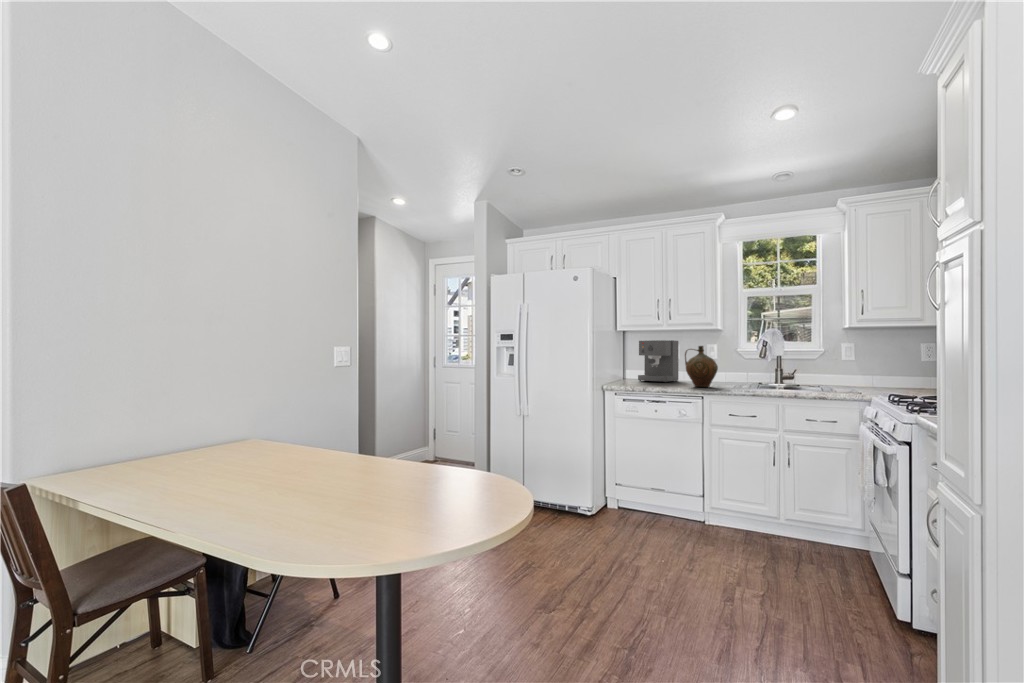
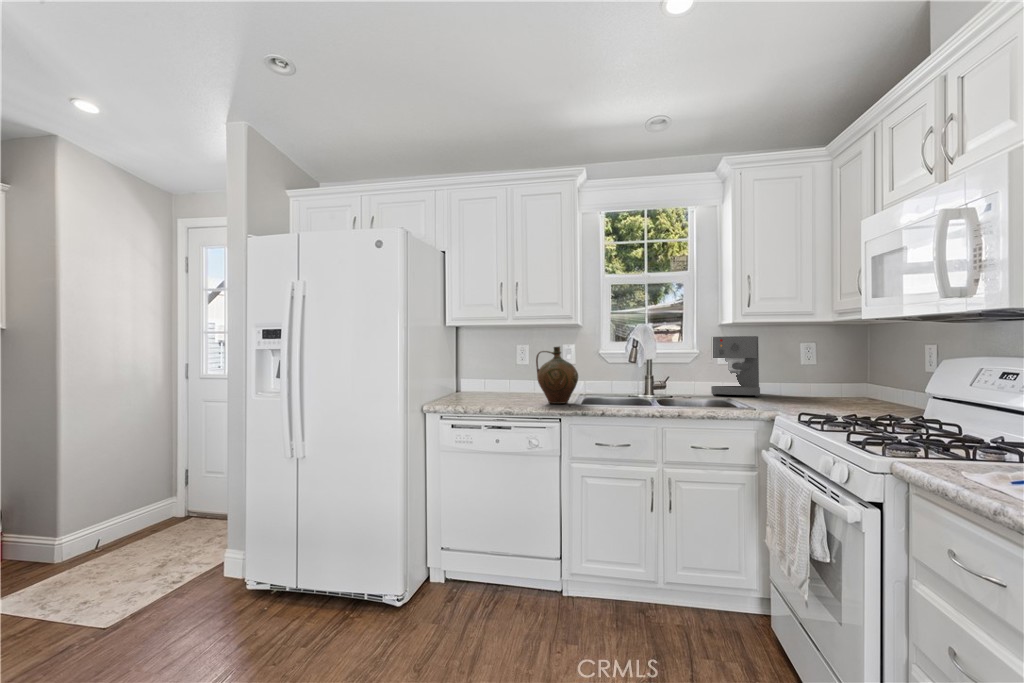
coffee maker: present [638,340,679,382] -> present [711,336,760,397]

